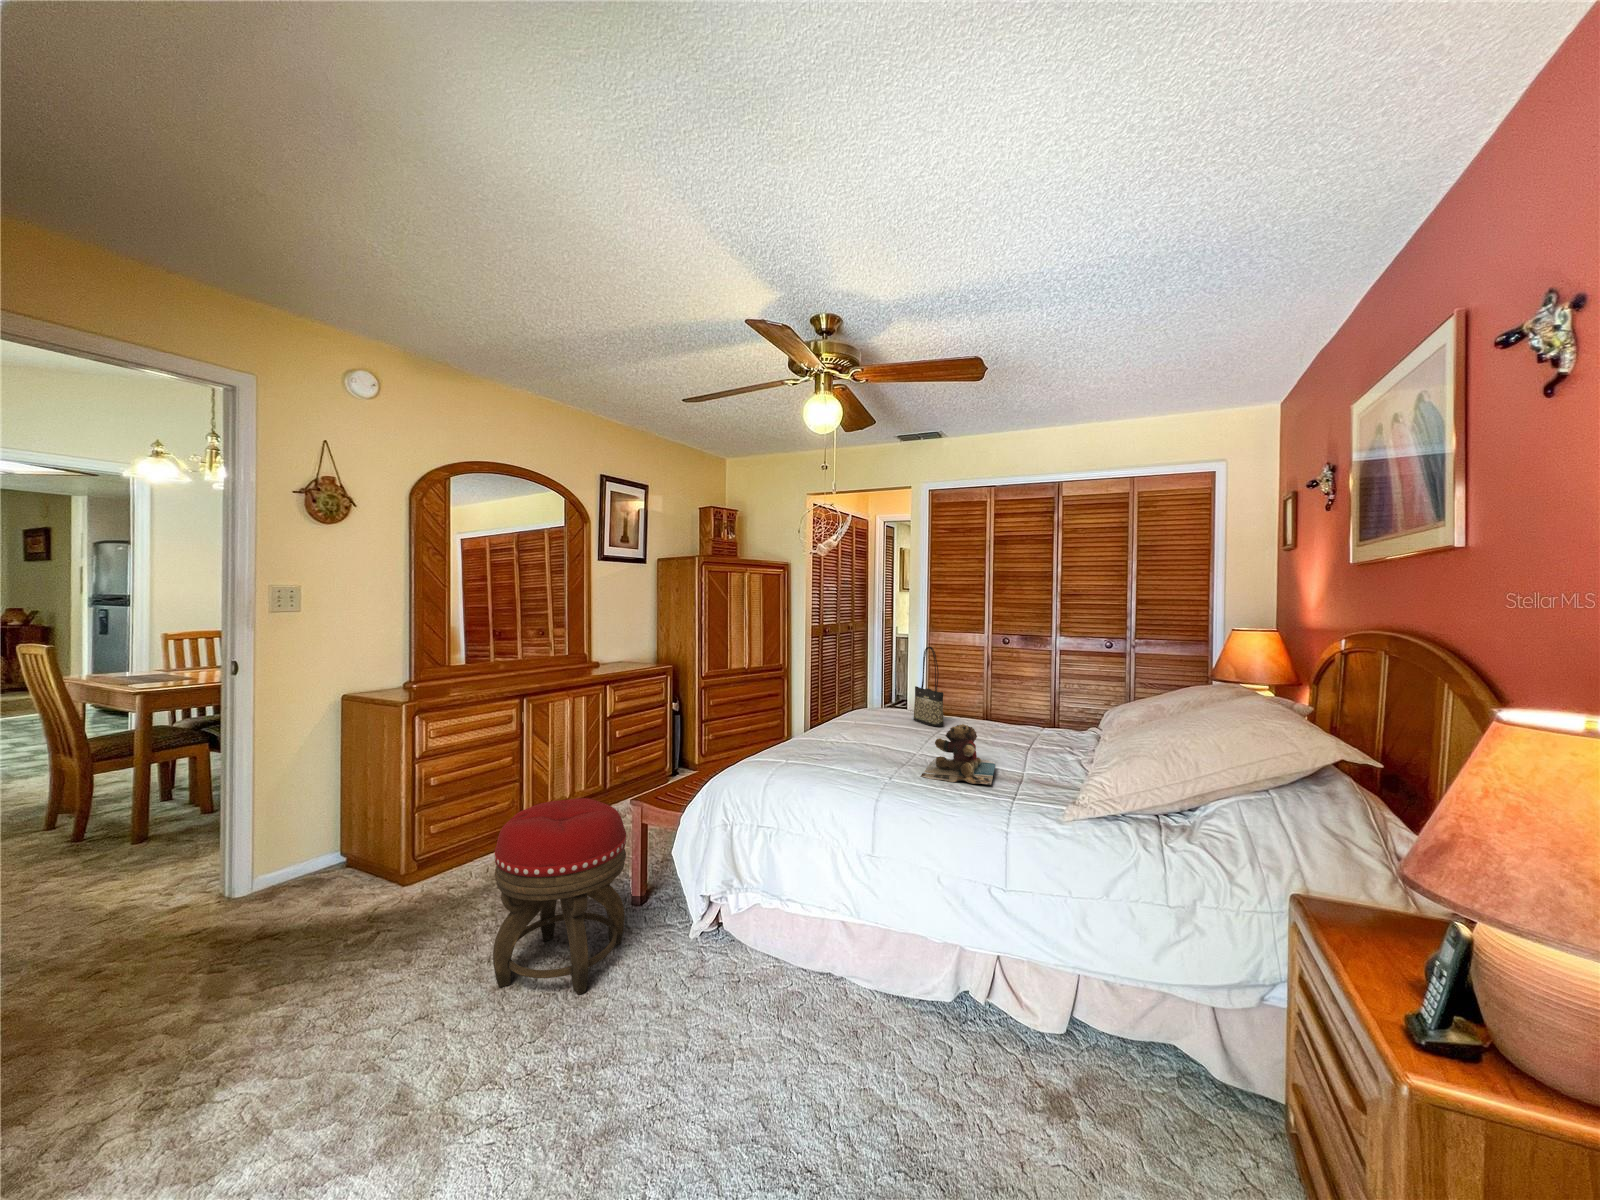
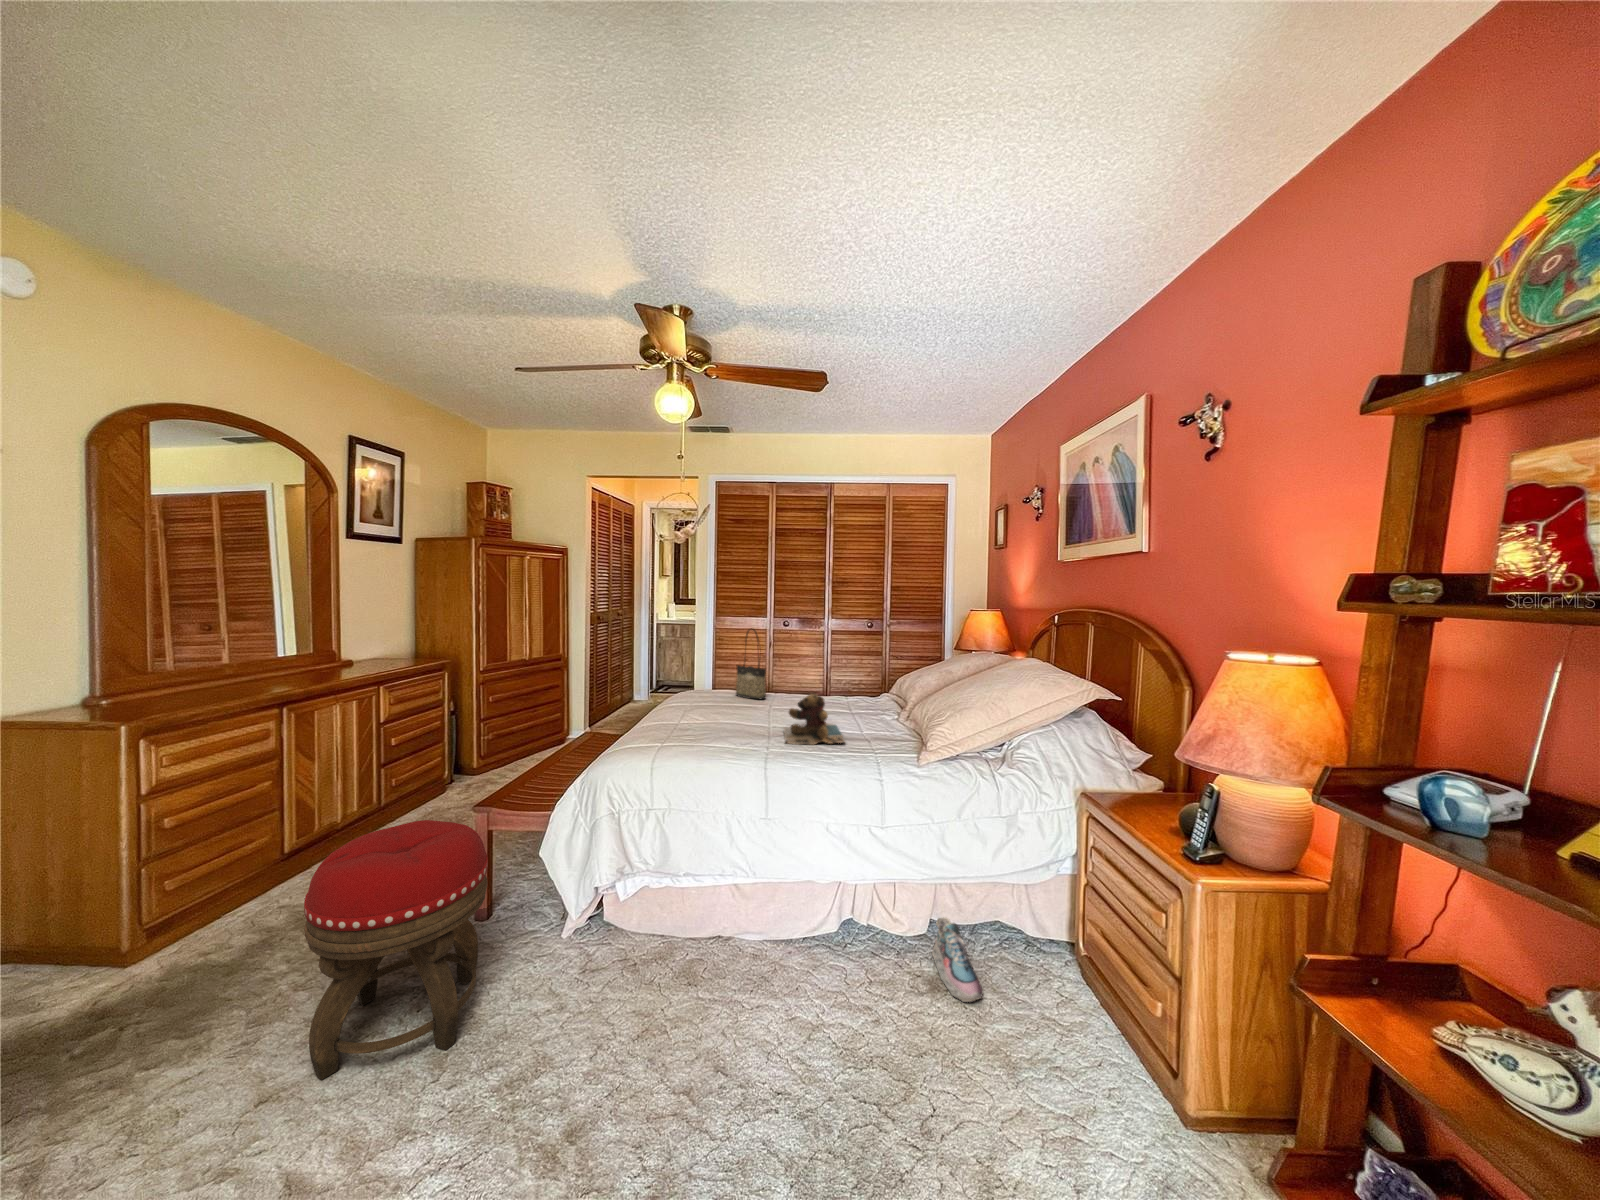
shoe: none [1067,1022,1117,1140] -> present [932,918,983,1002]

